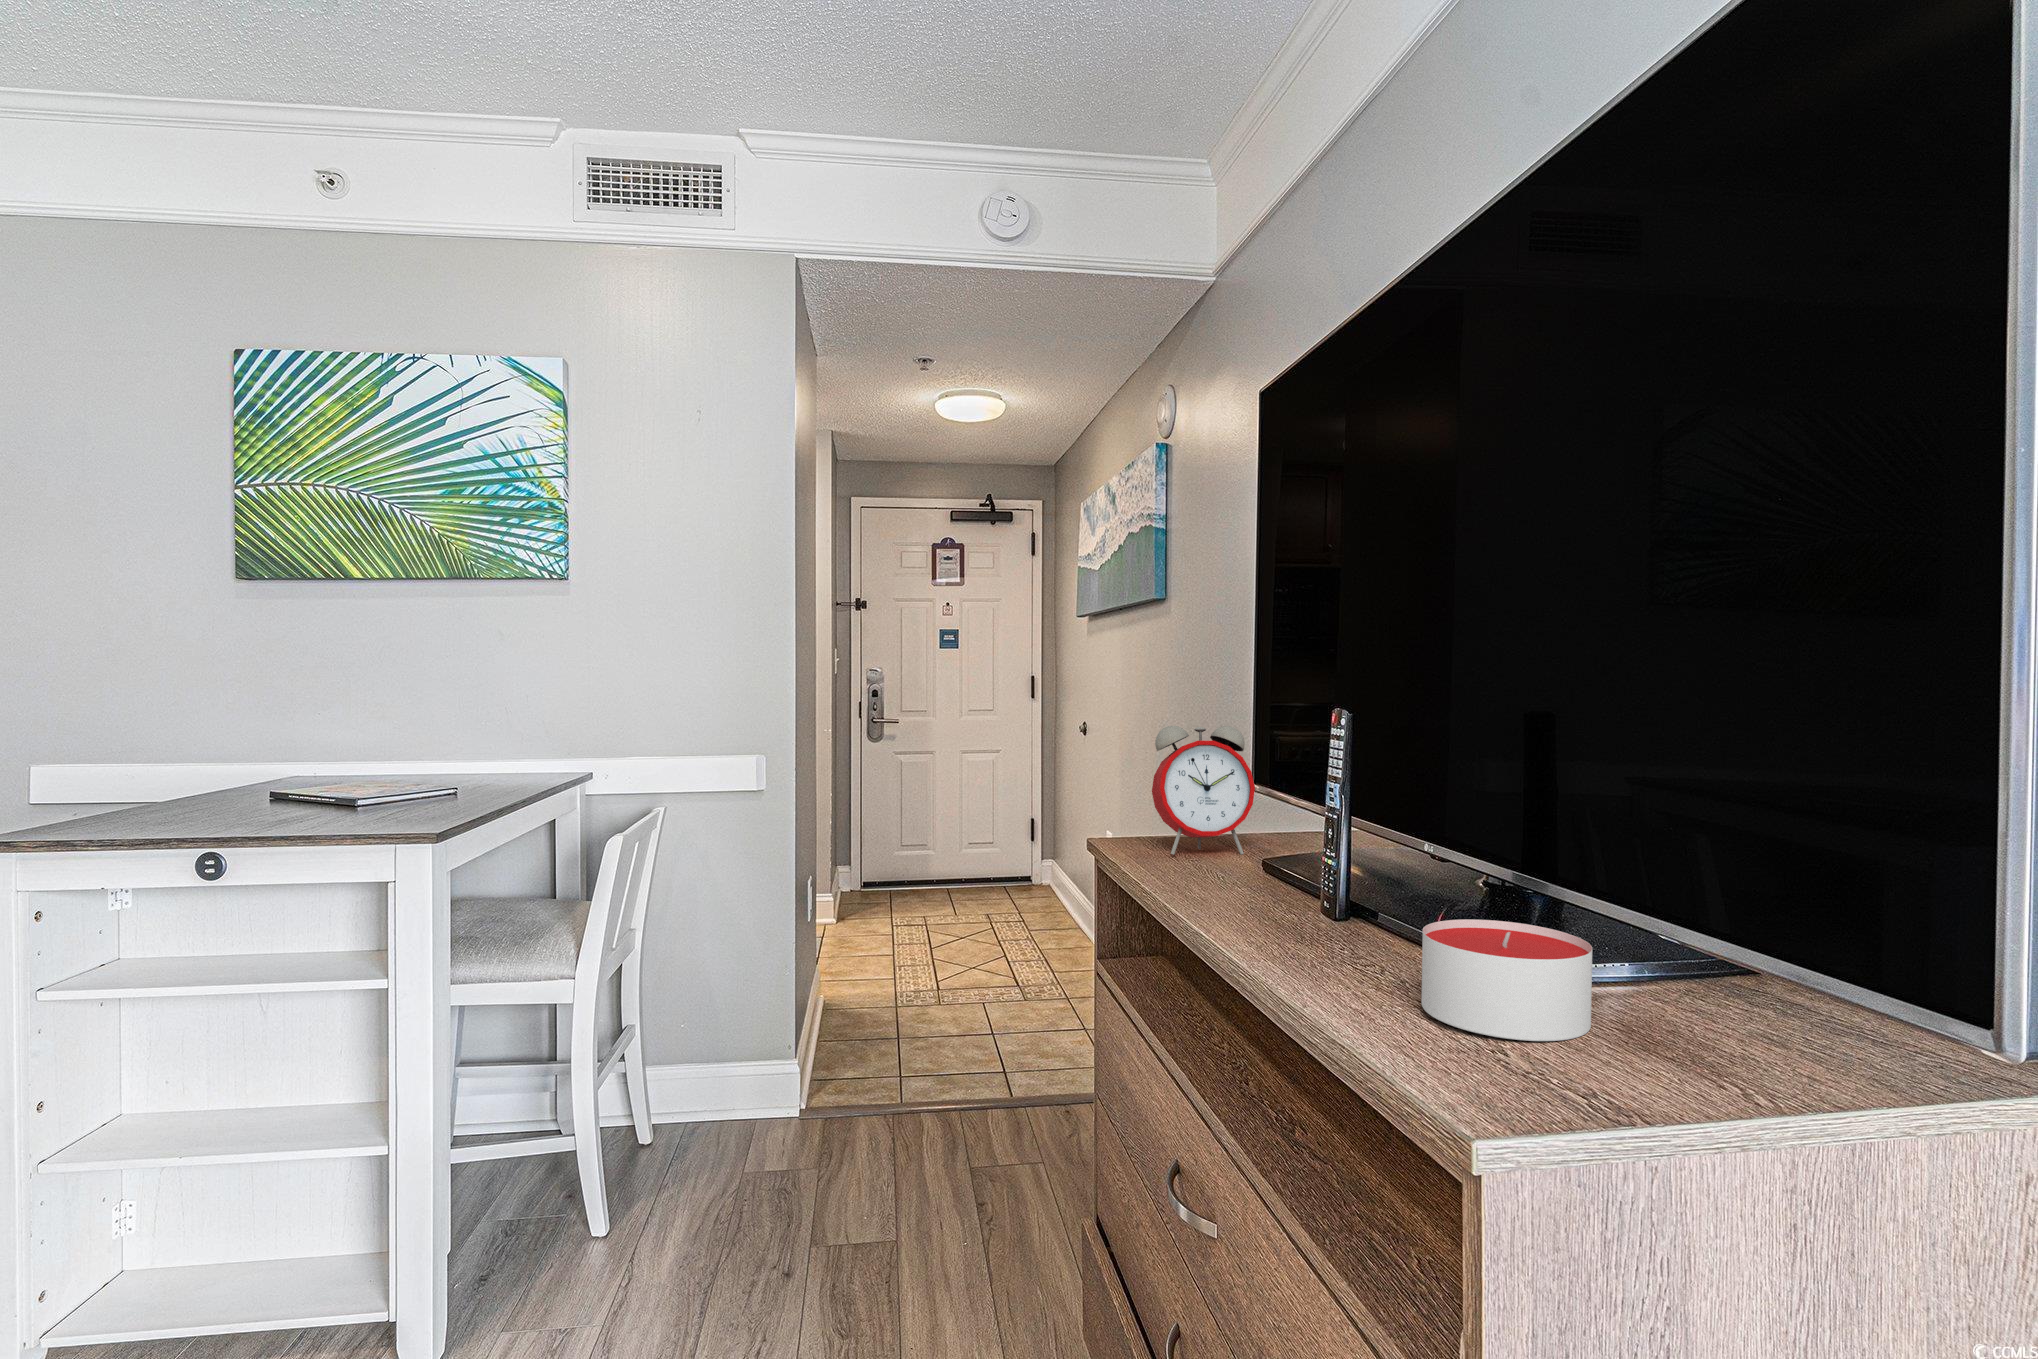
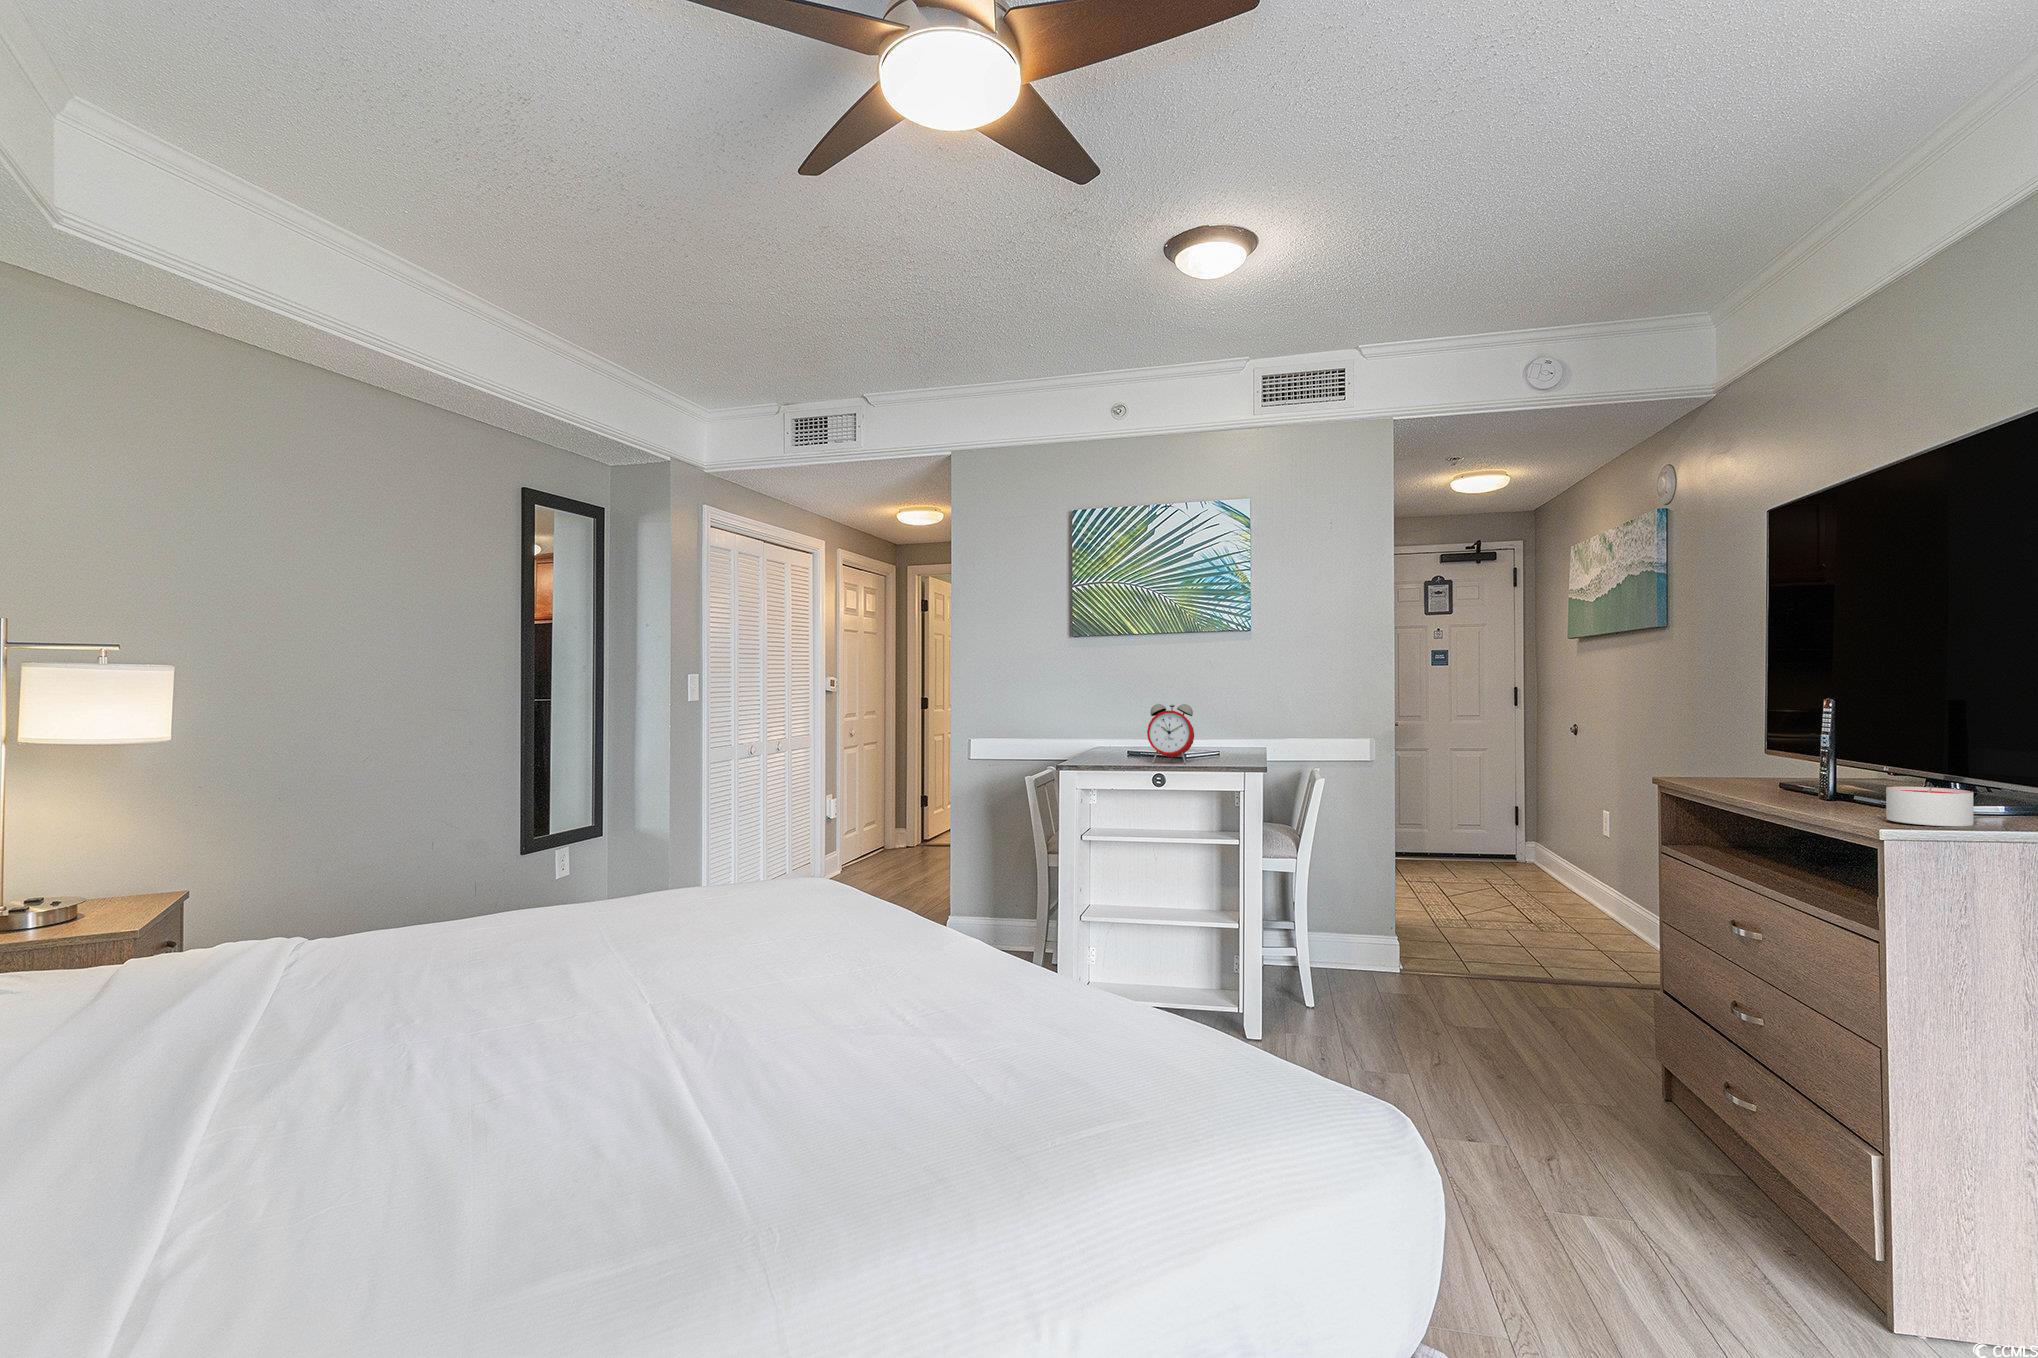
alarm clock: present [1152,726,1255,855] -> present [1147,704,1194,764]

